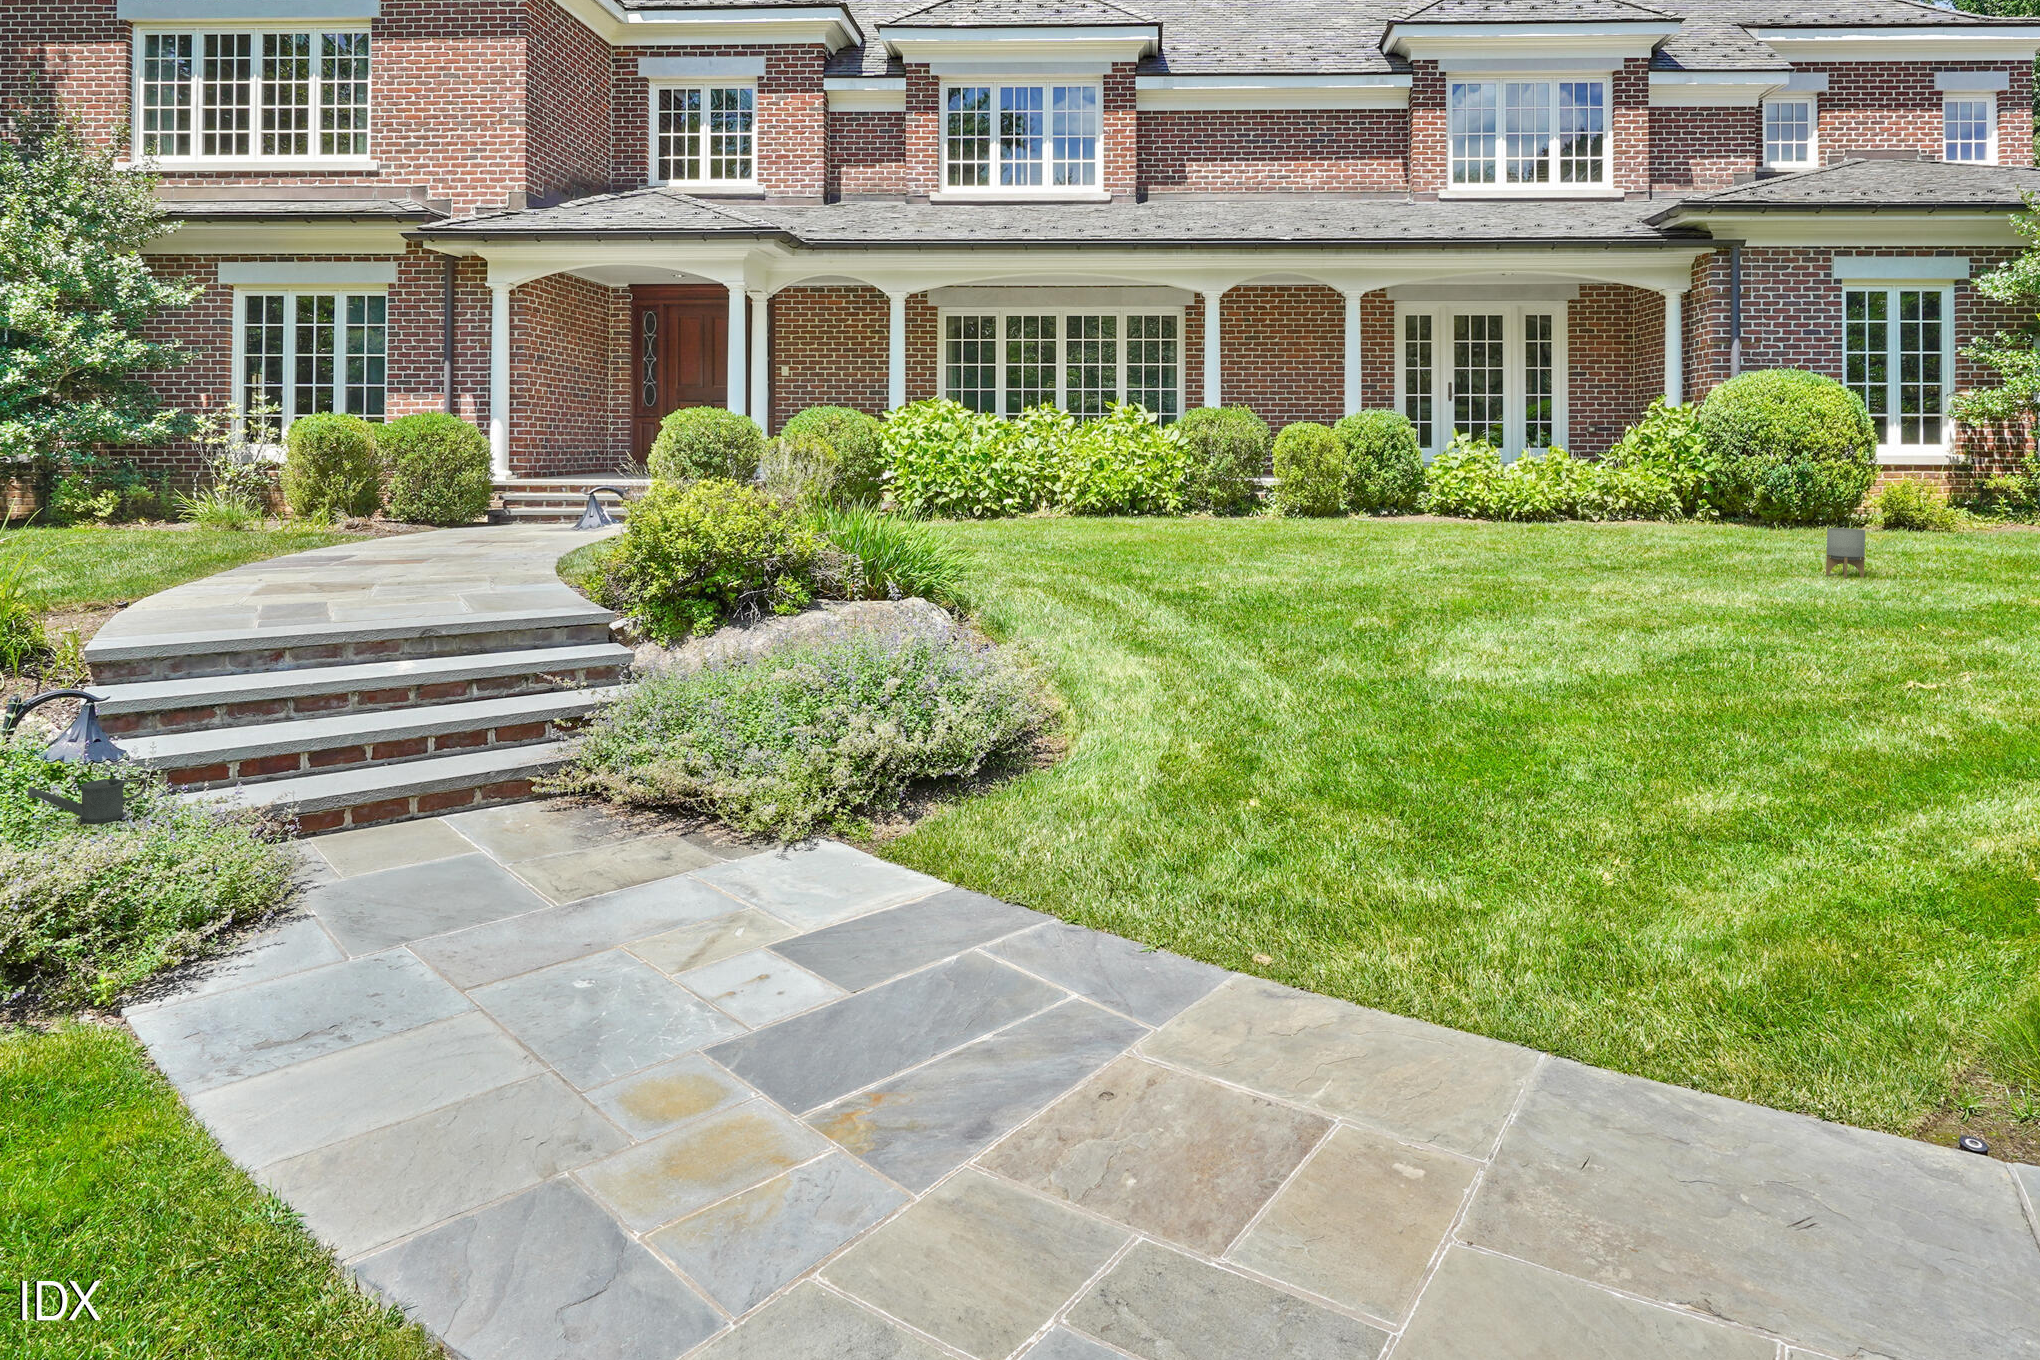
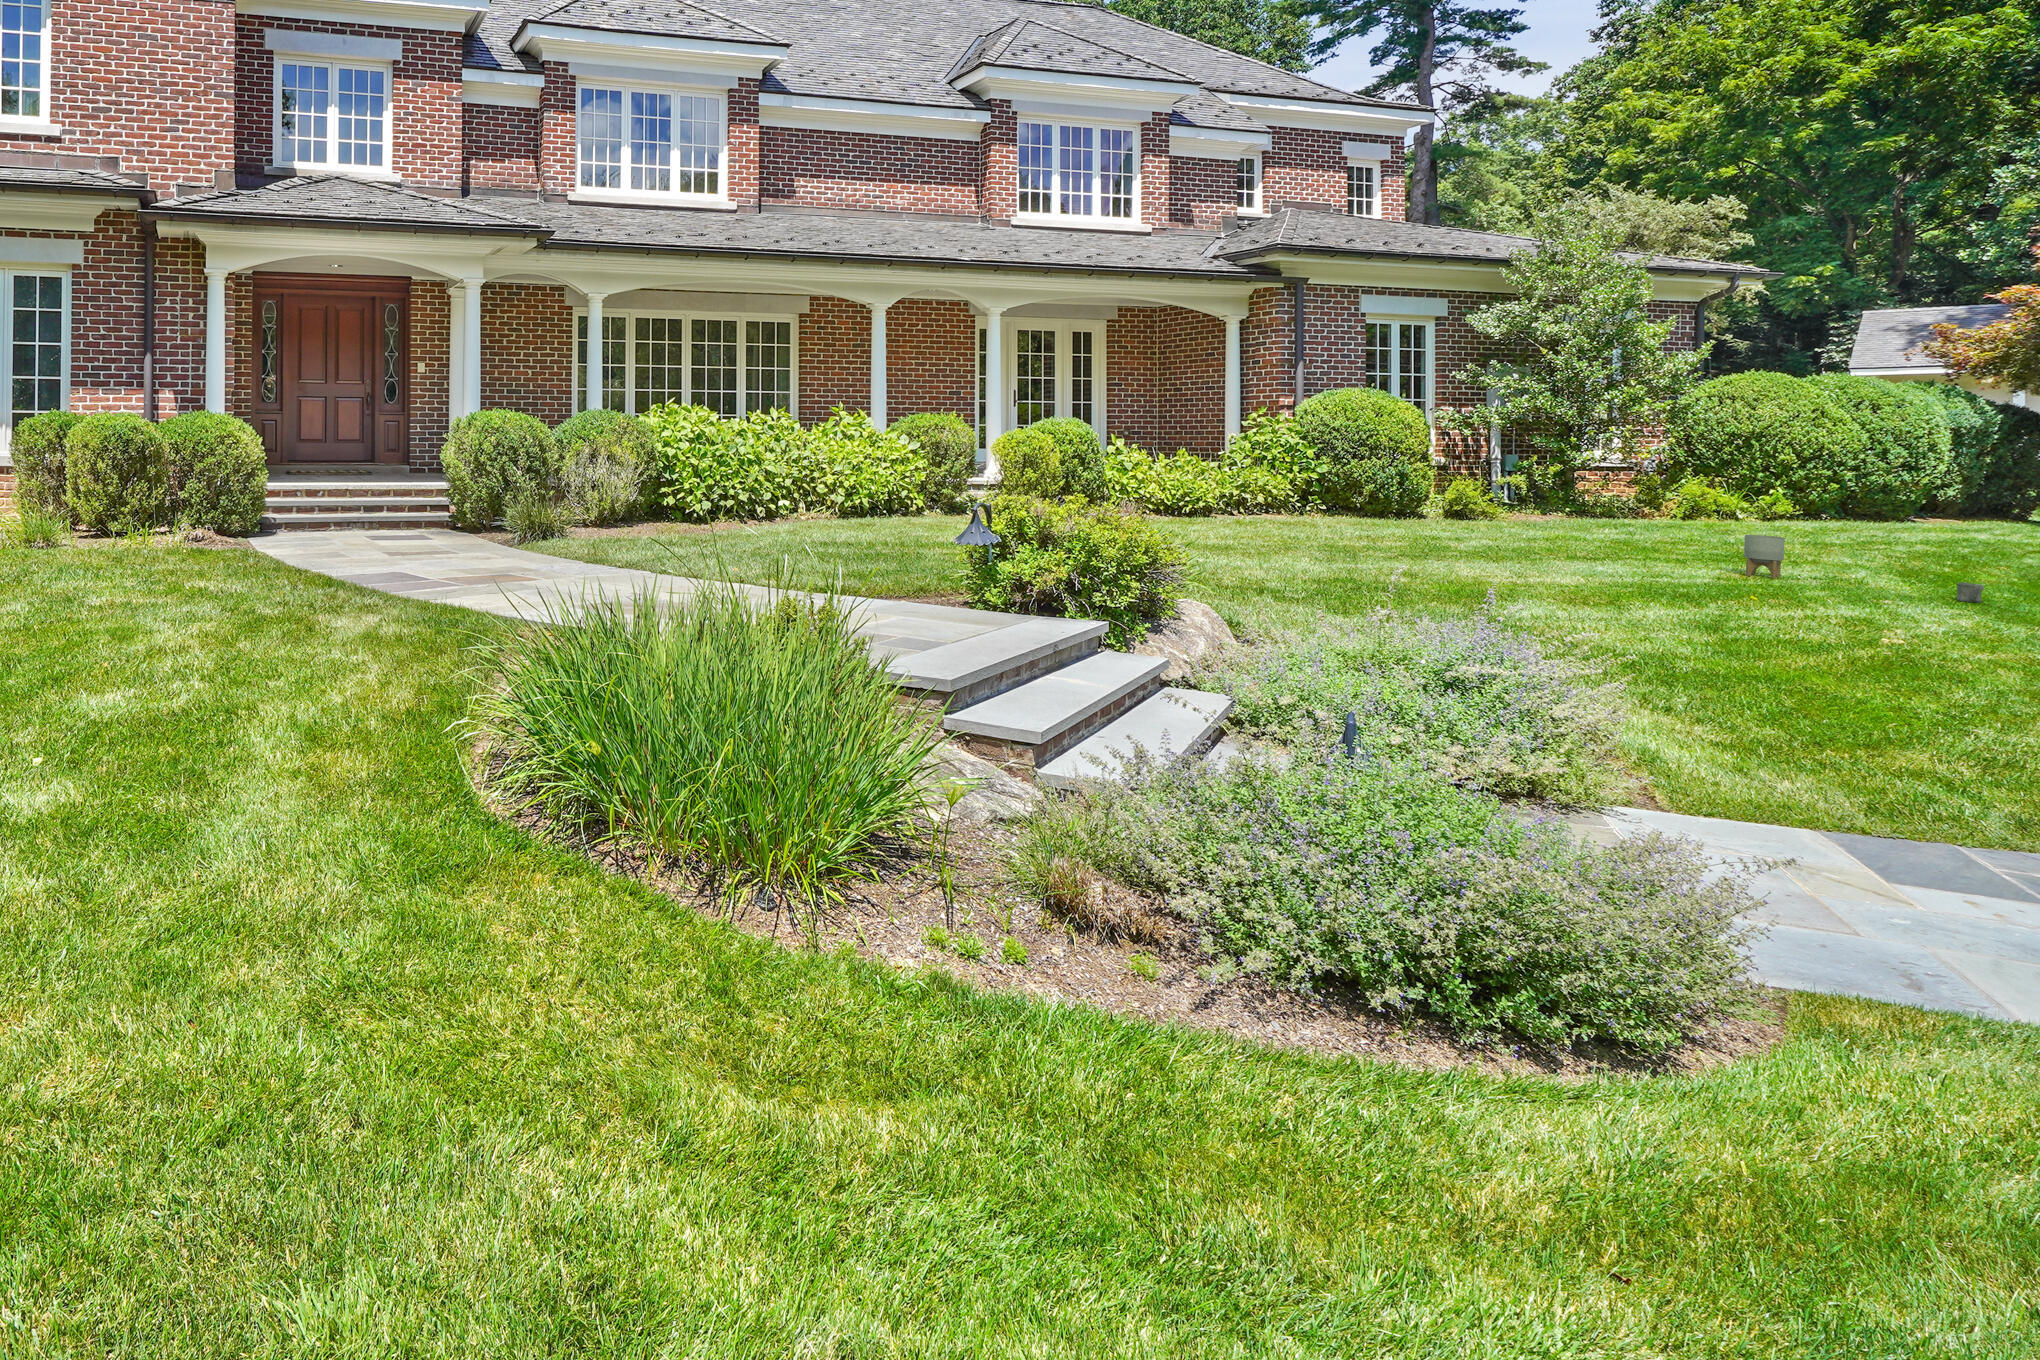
watering can: present [28,778,146,823] -> present [1956,582,1984,603]

